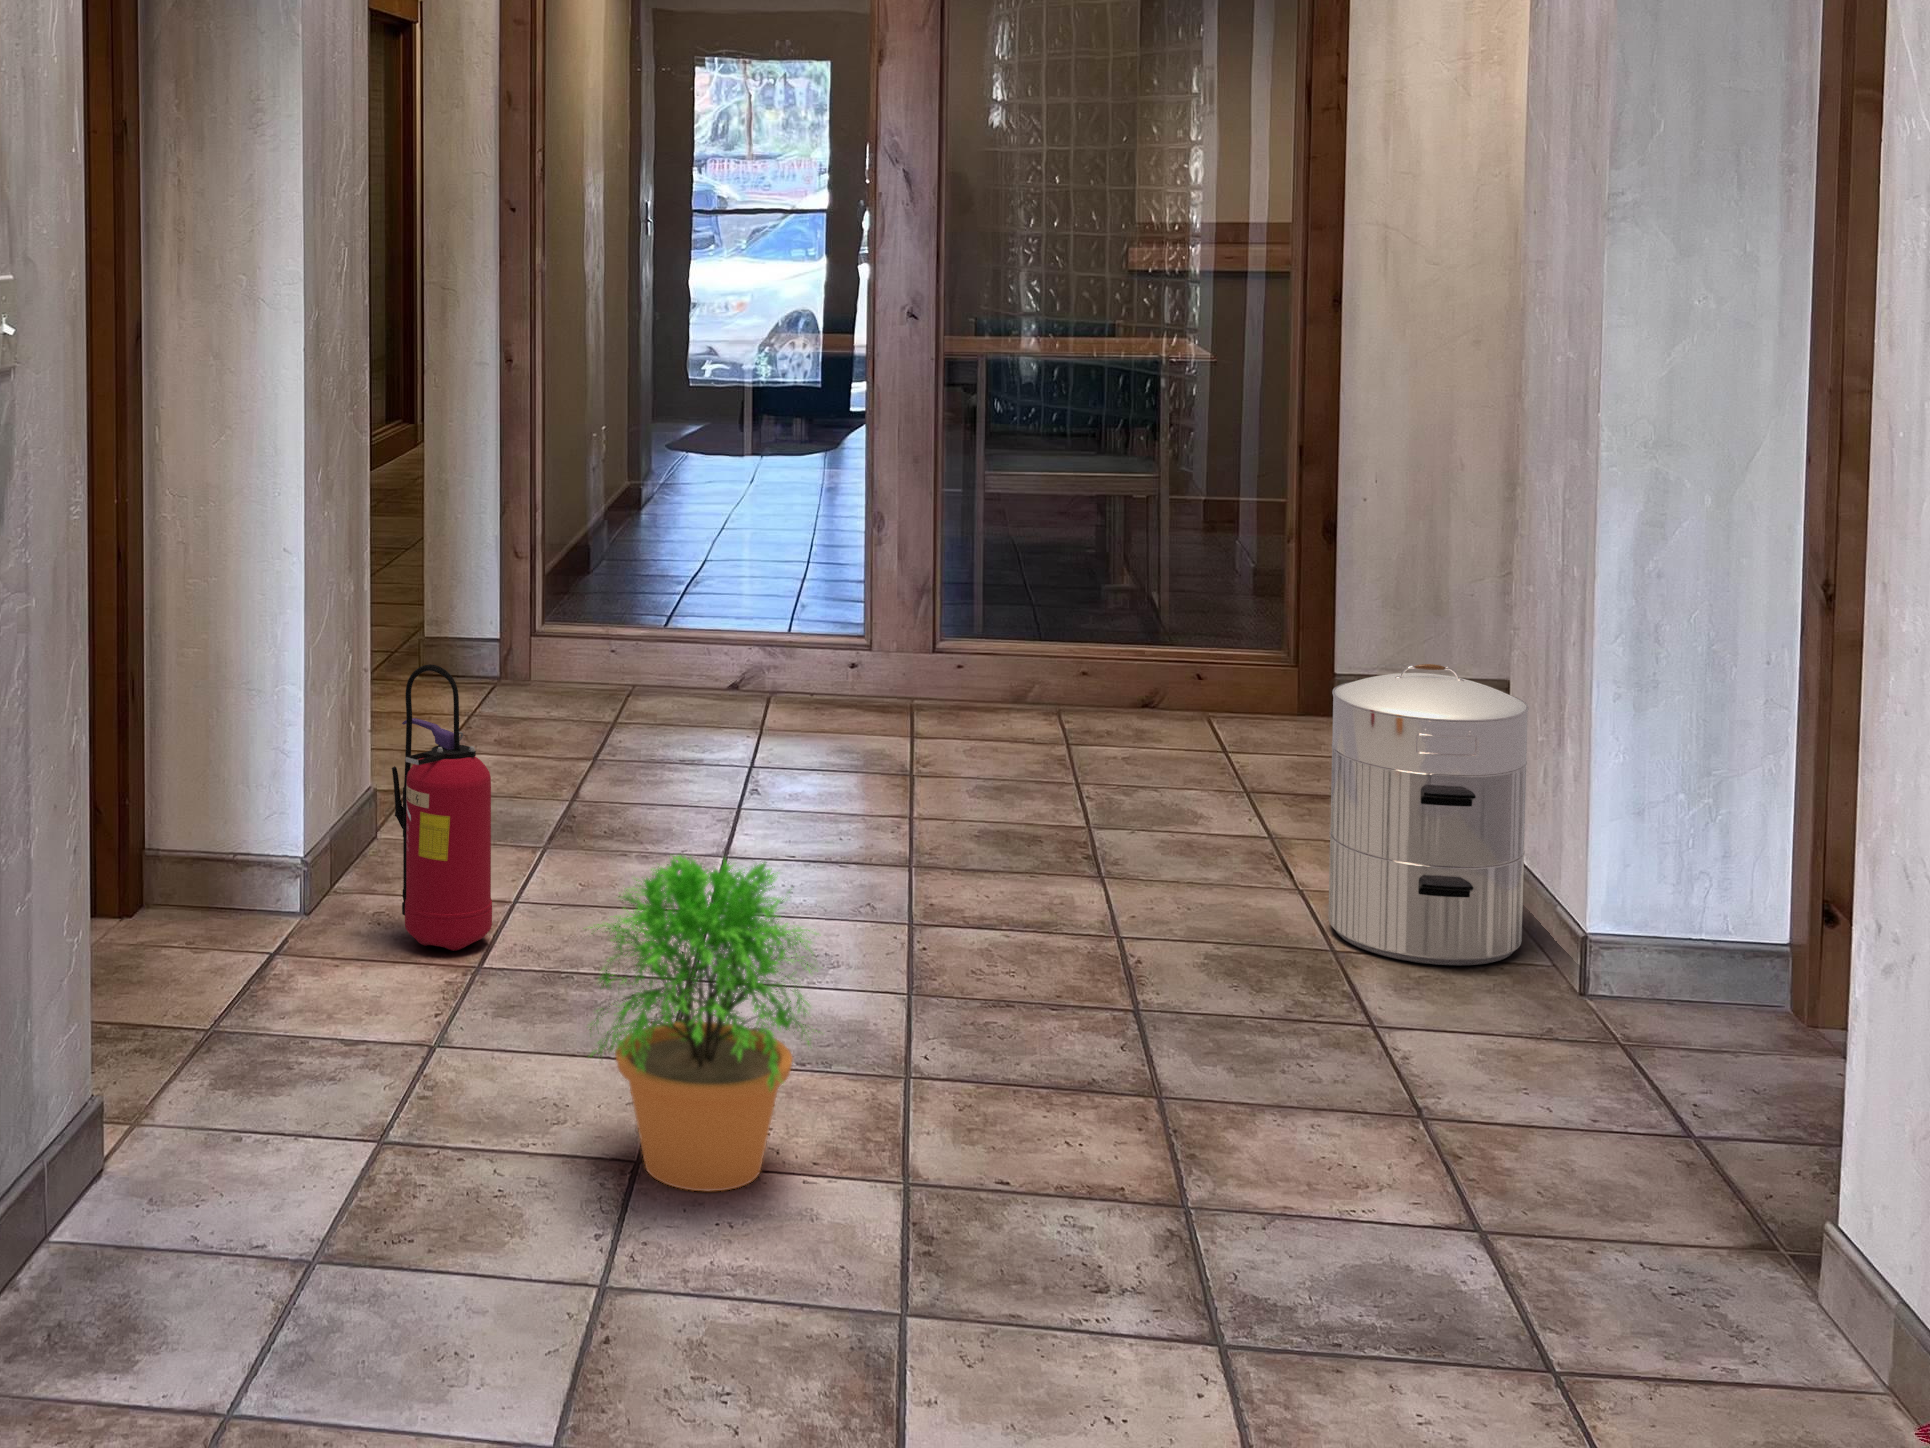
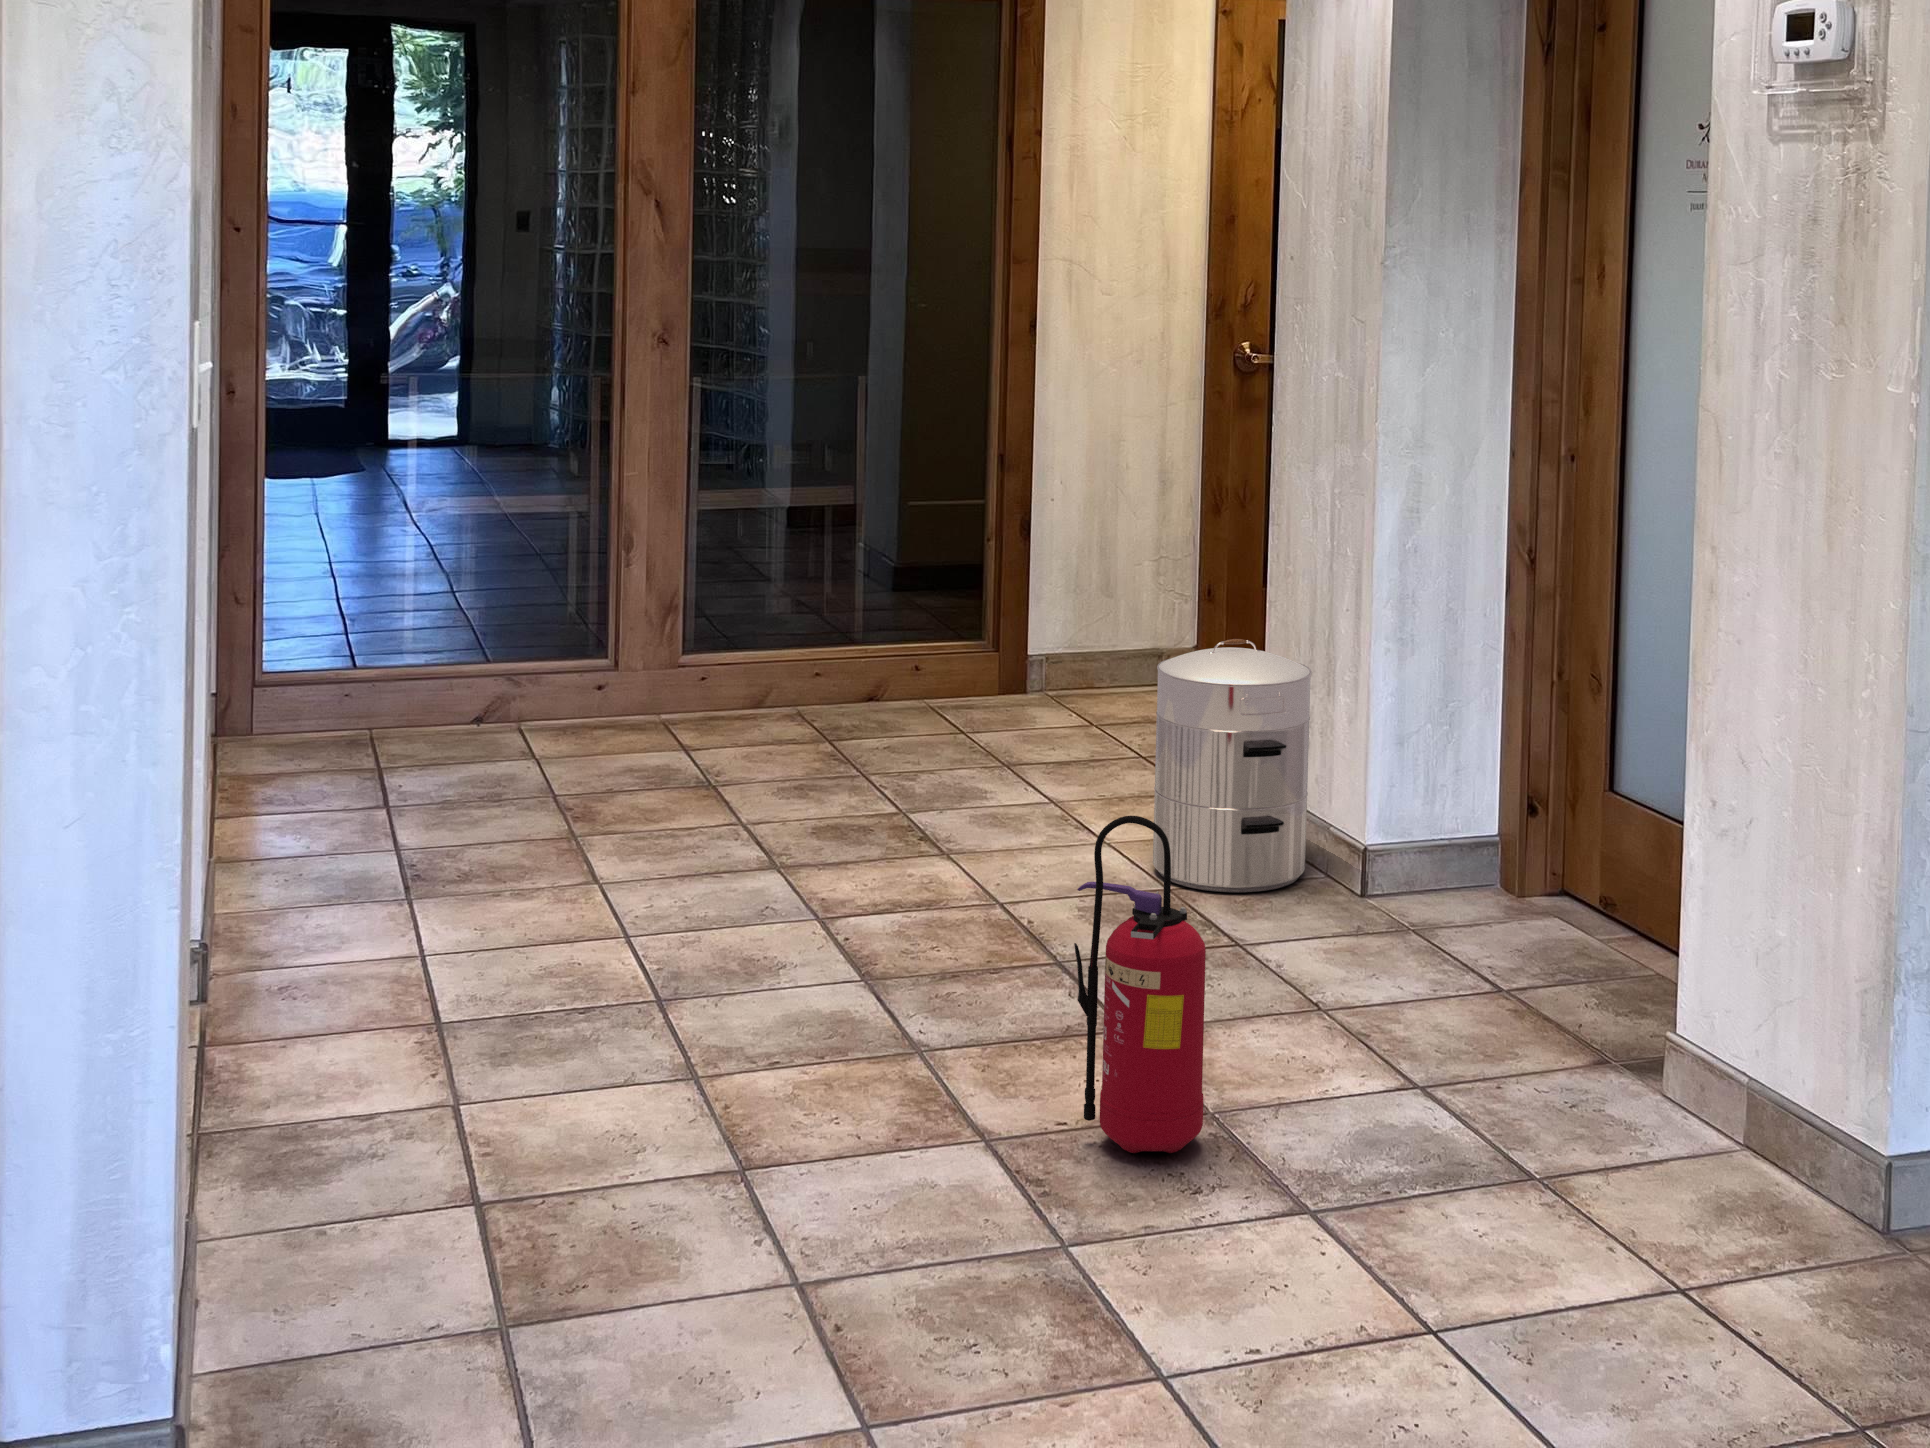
fire extinguisher: present [392,664,492,951] -> present [1074,816,1206,1153]
potted plant: present [589,855,816,1192] -> none [679,865,937,1187]

